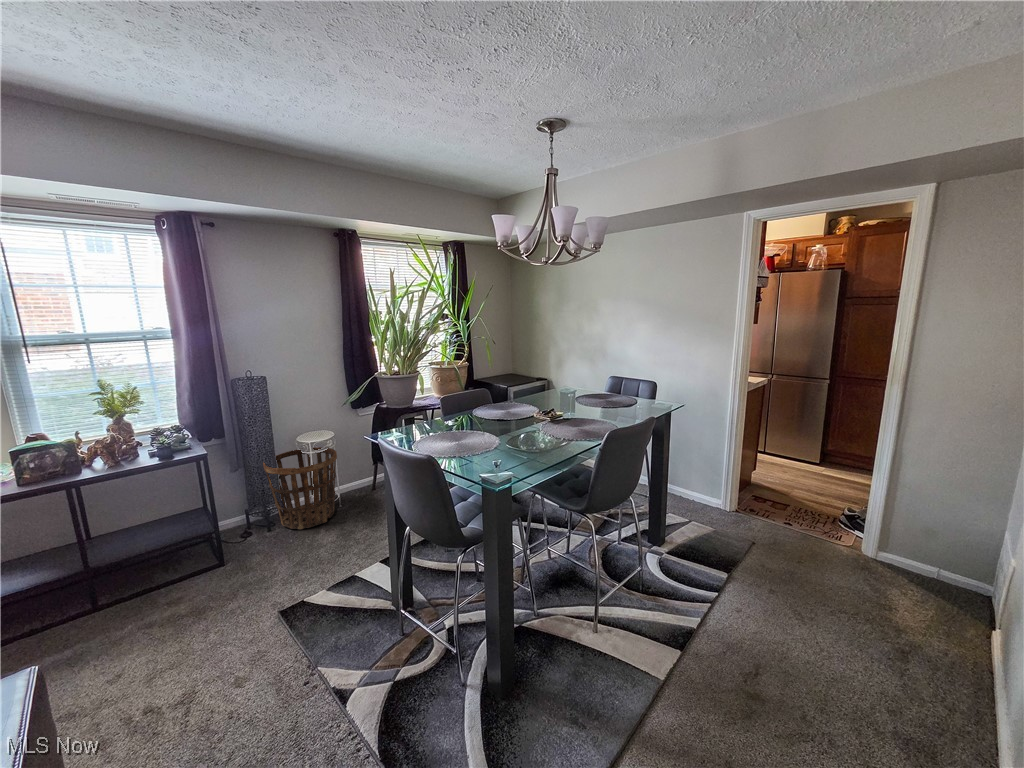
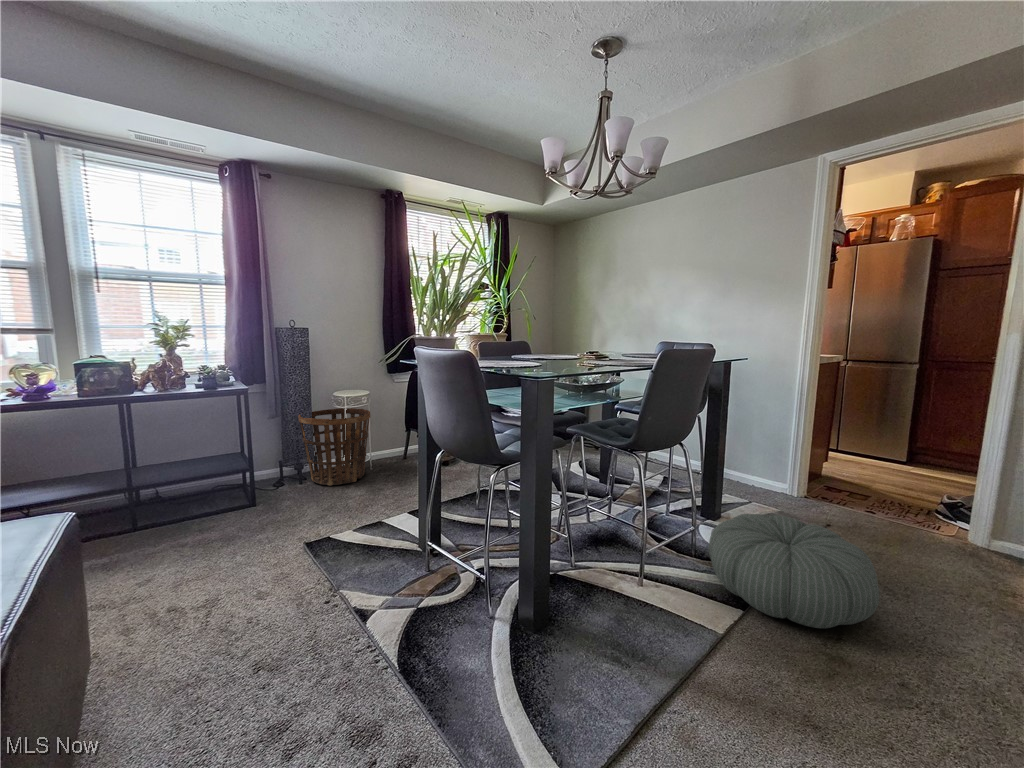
pouf: none [654,553,793,668] -> present [708,514,879,628]

